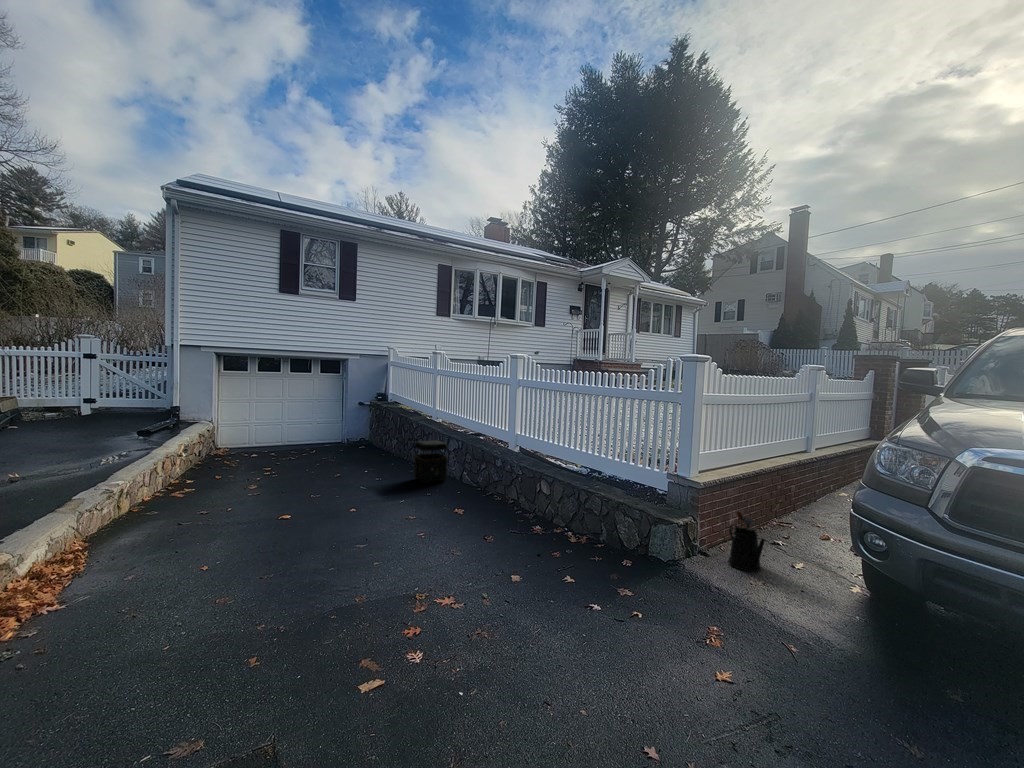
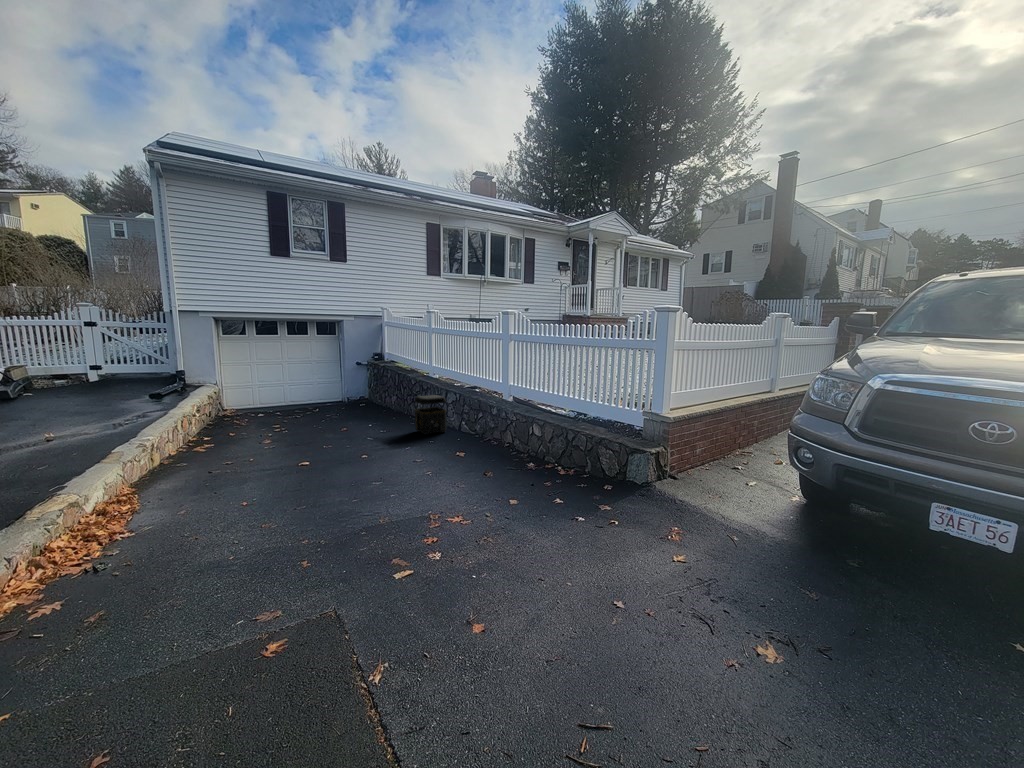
watering can: present [728,511,765,571] -> none [695,440,725,491]

